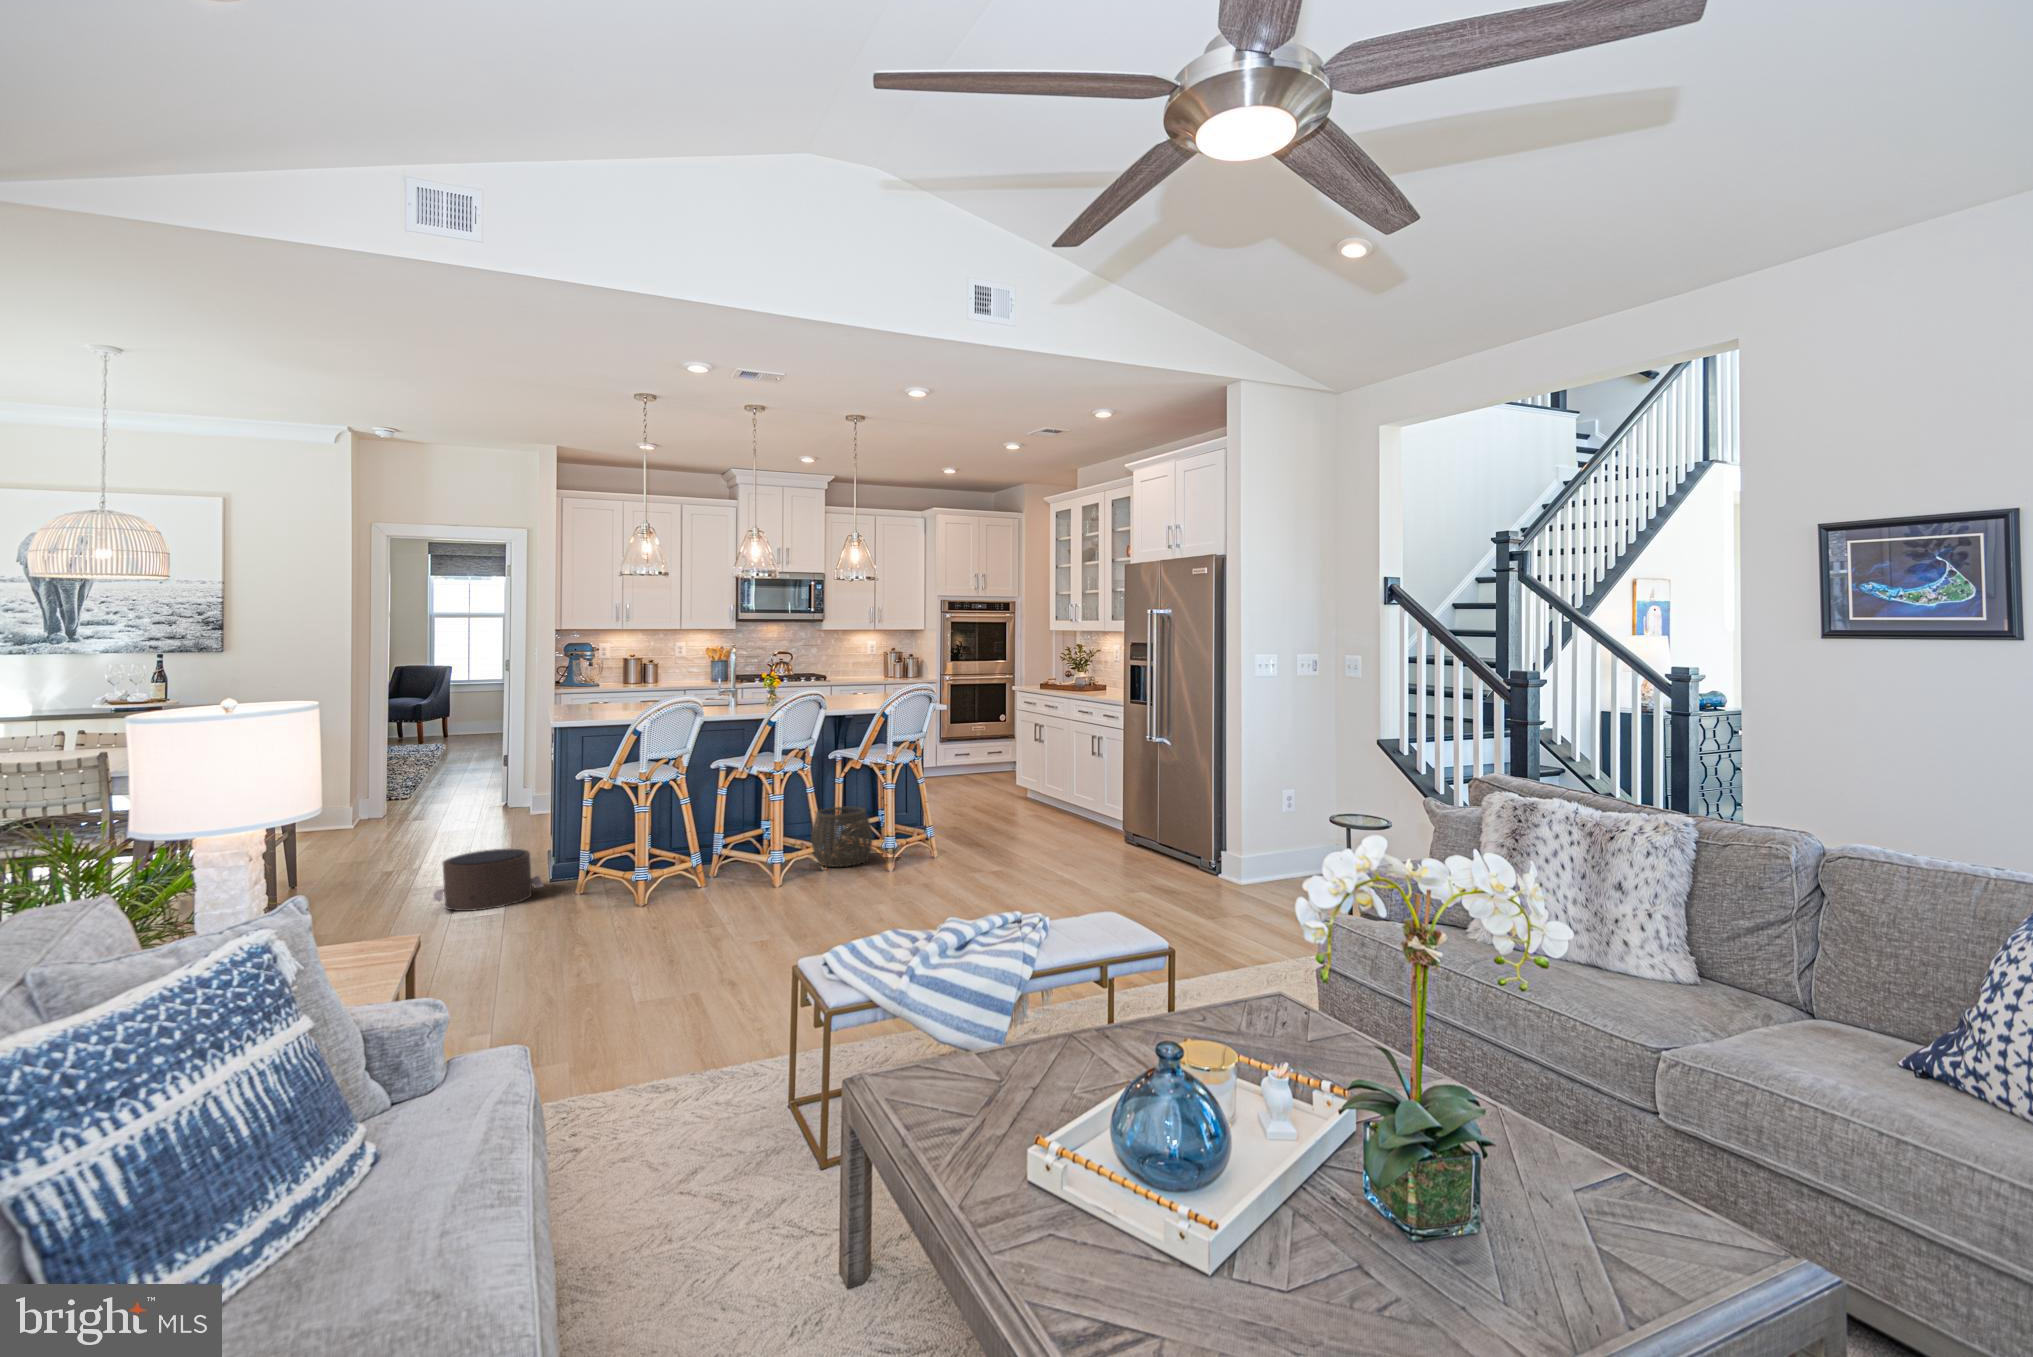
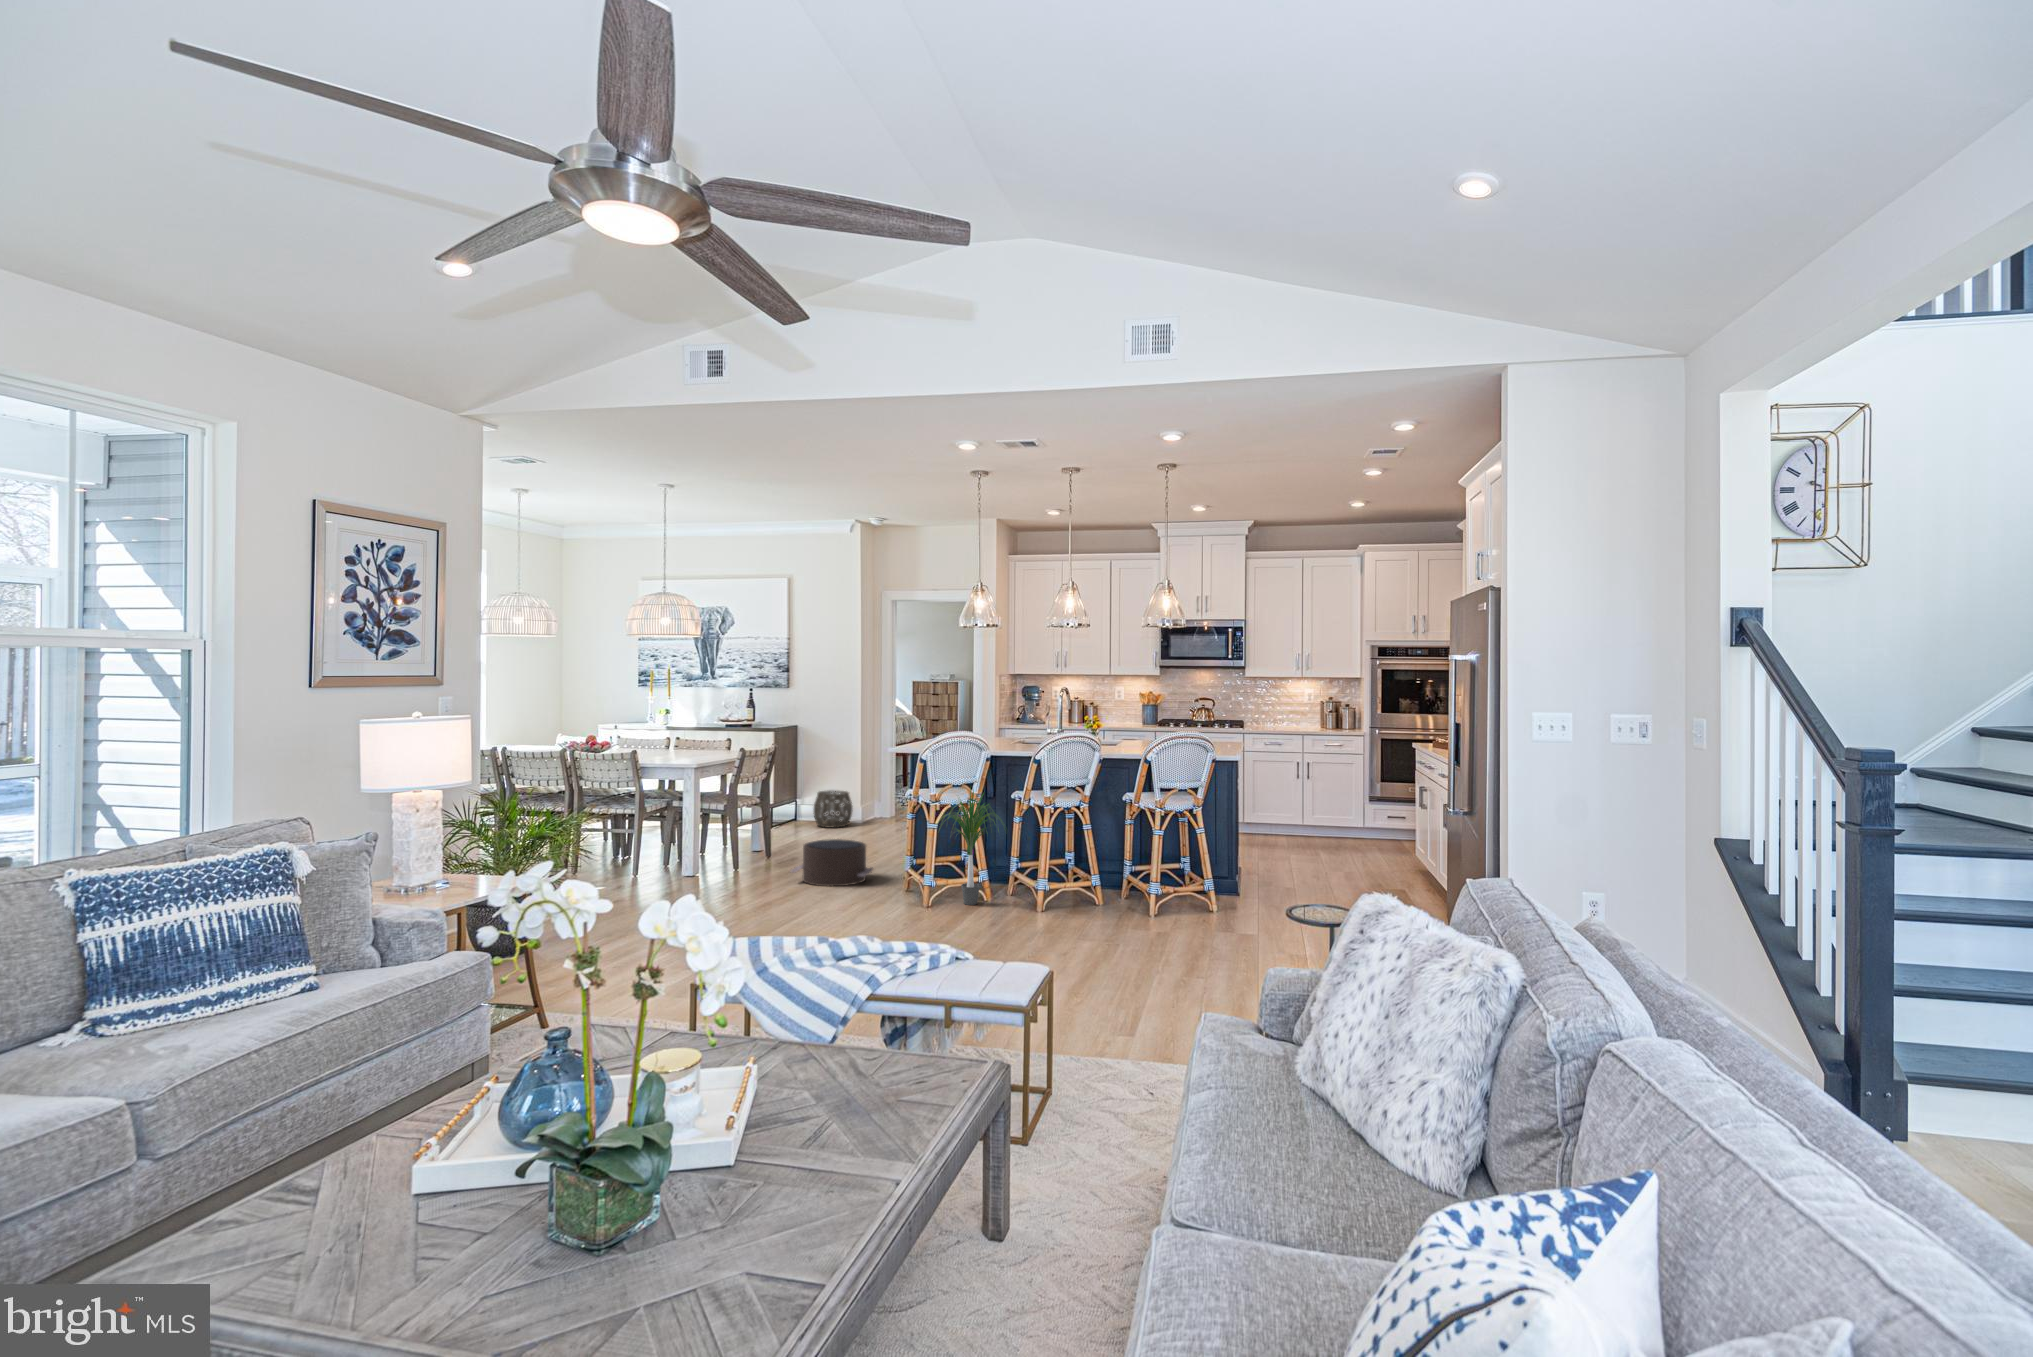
potted plant: none [657,755,748,889] -> present [937,790,992,905]
woven basket: present [811,806,873,867] -> present [813,790,853,828]

